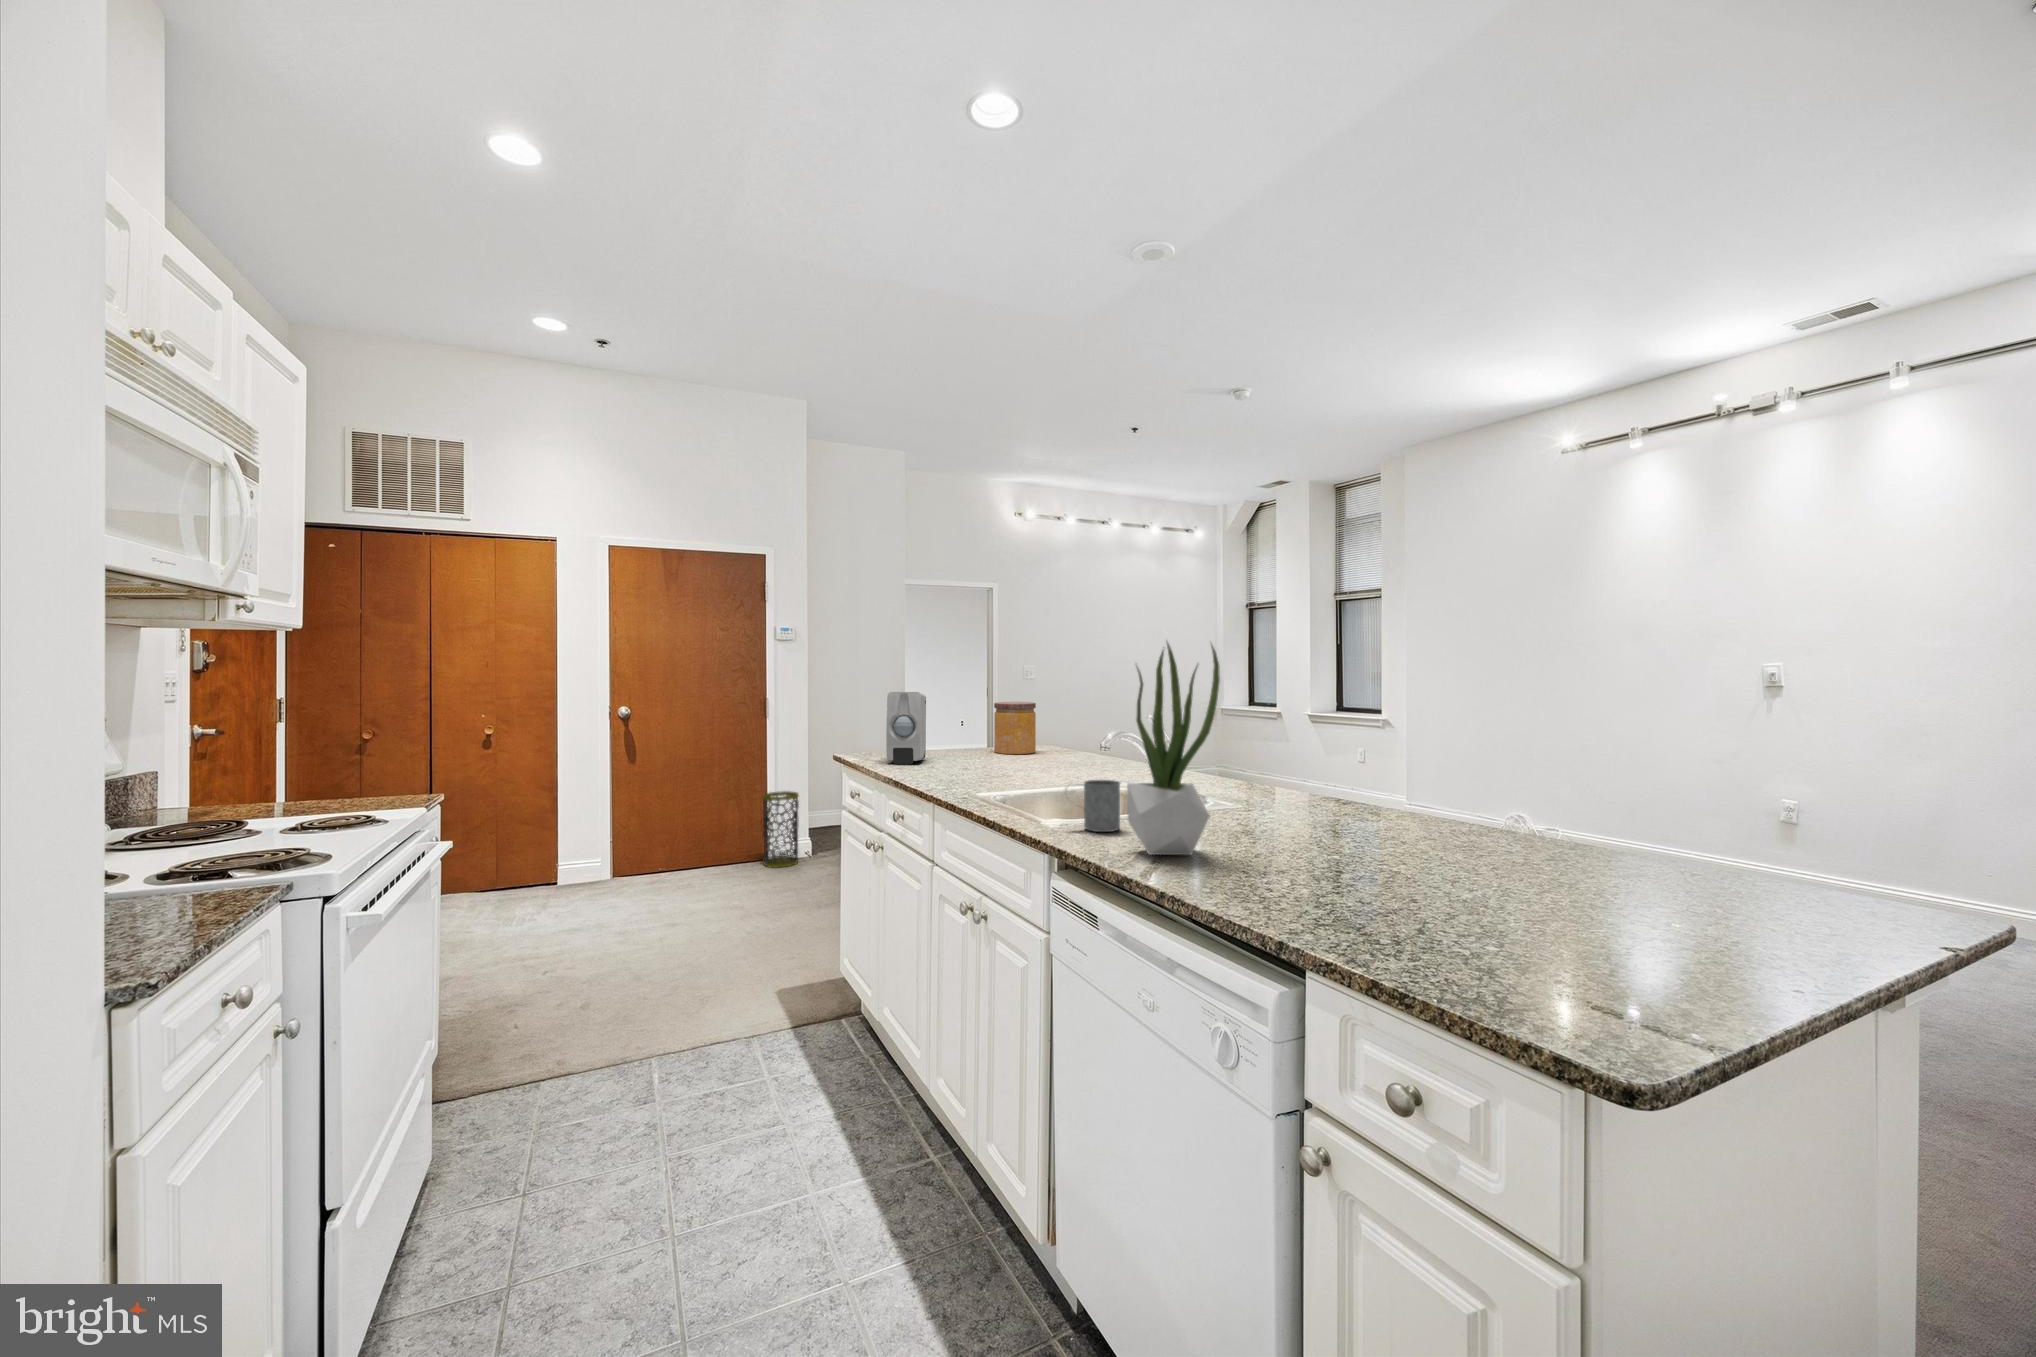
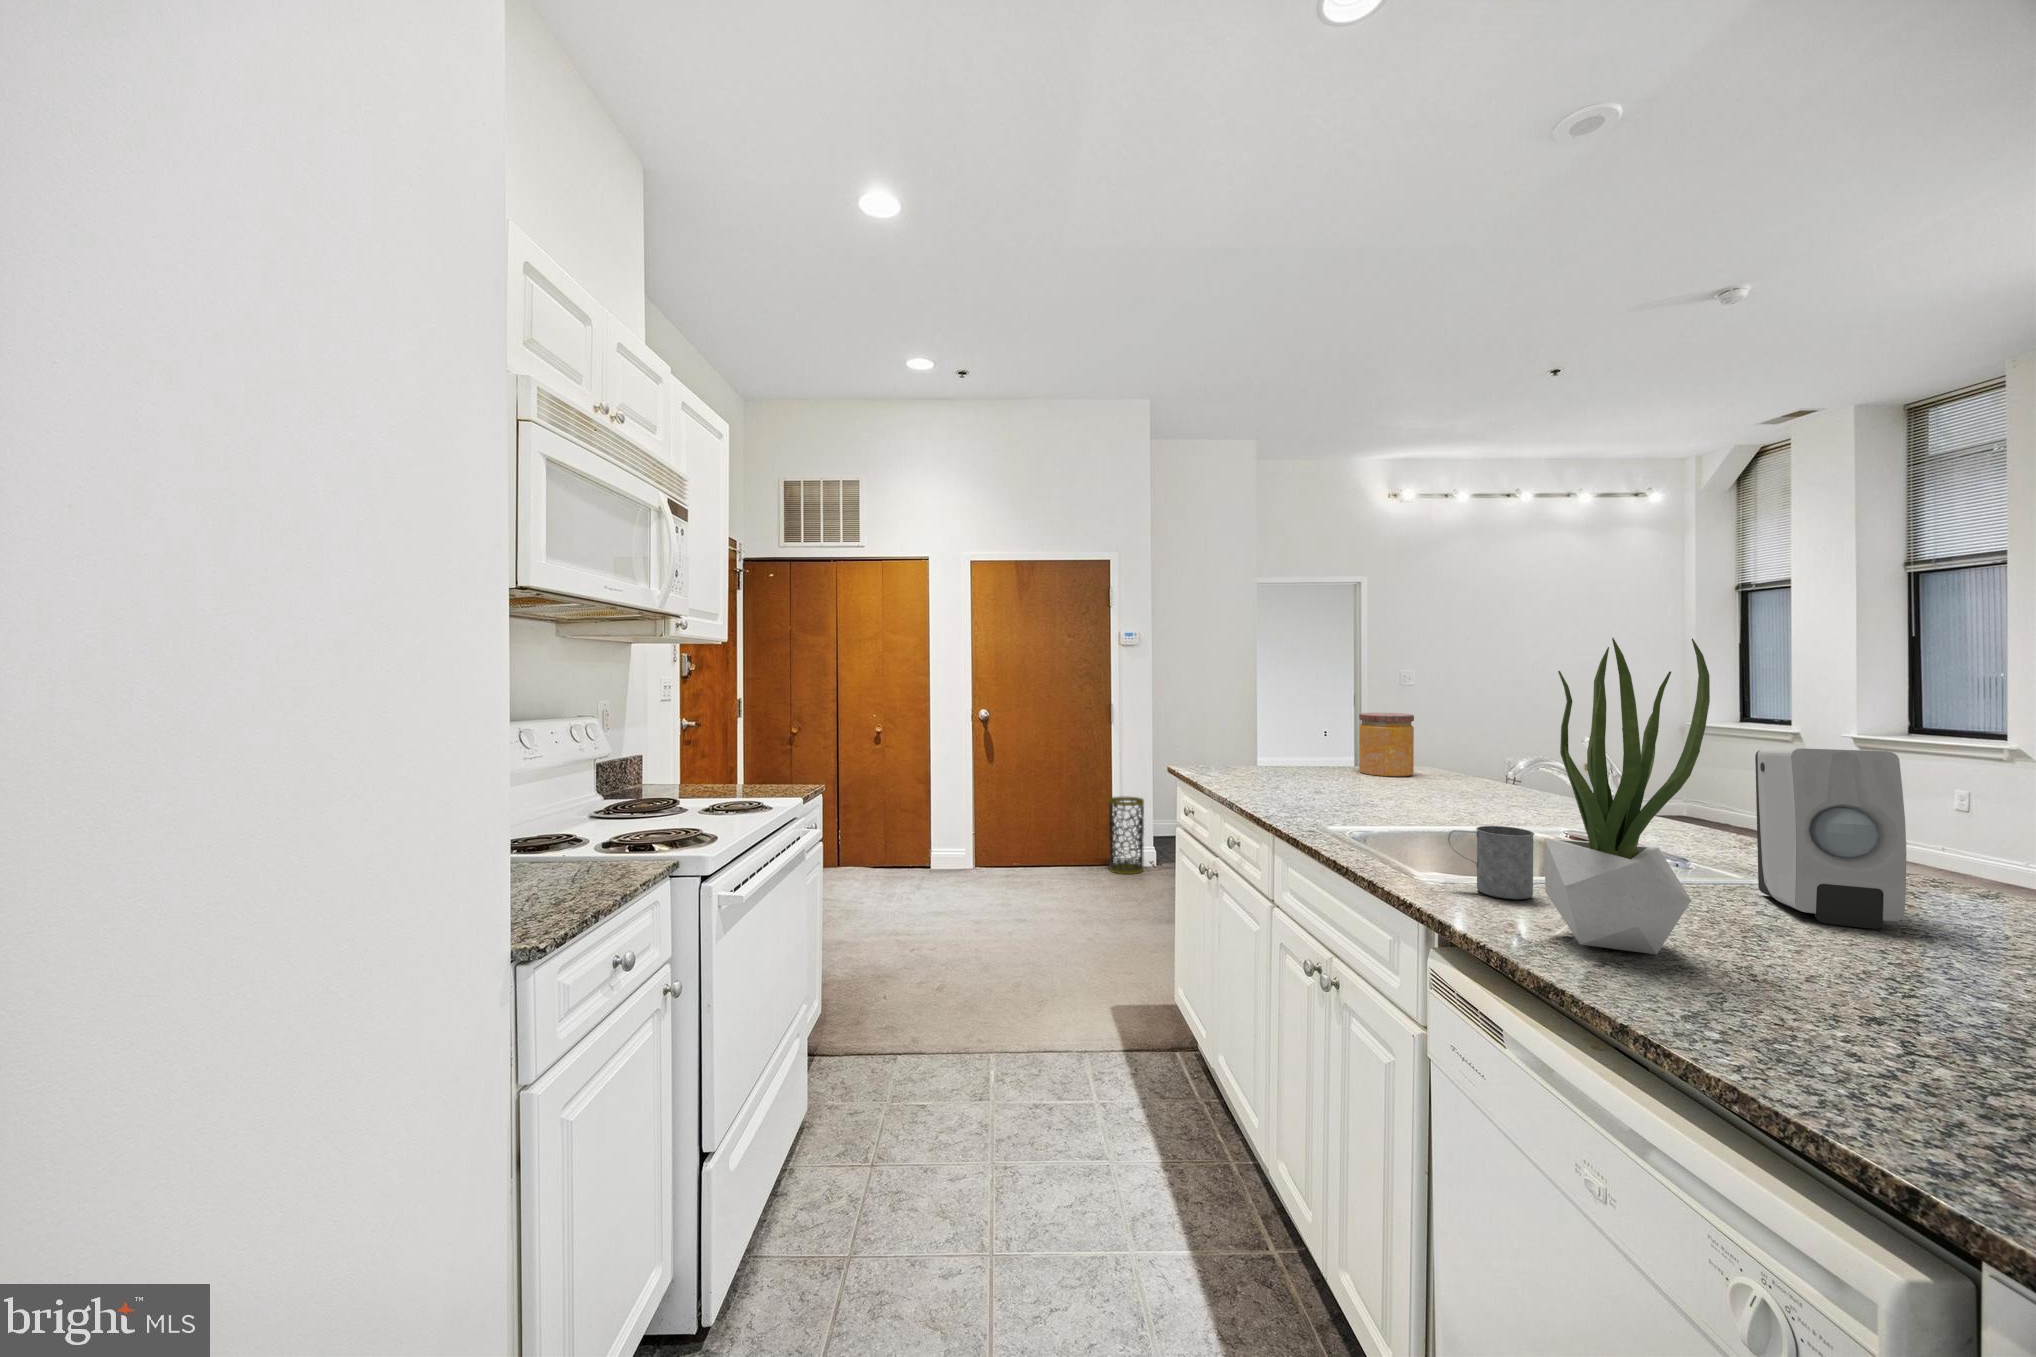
soap dispenser: present [886,692,926,764] -> present [1755,748,1907,929]

